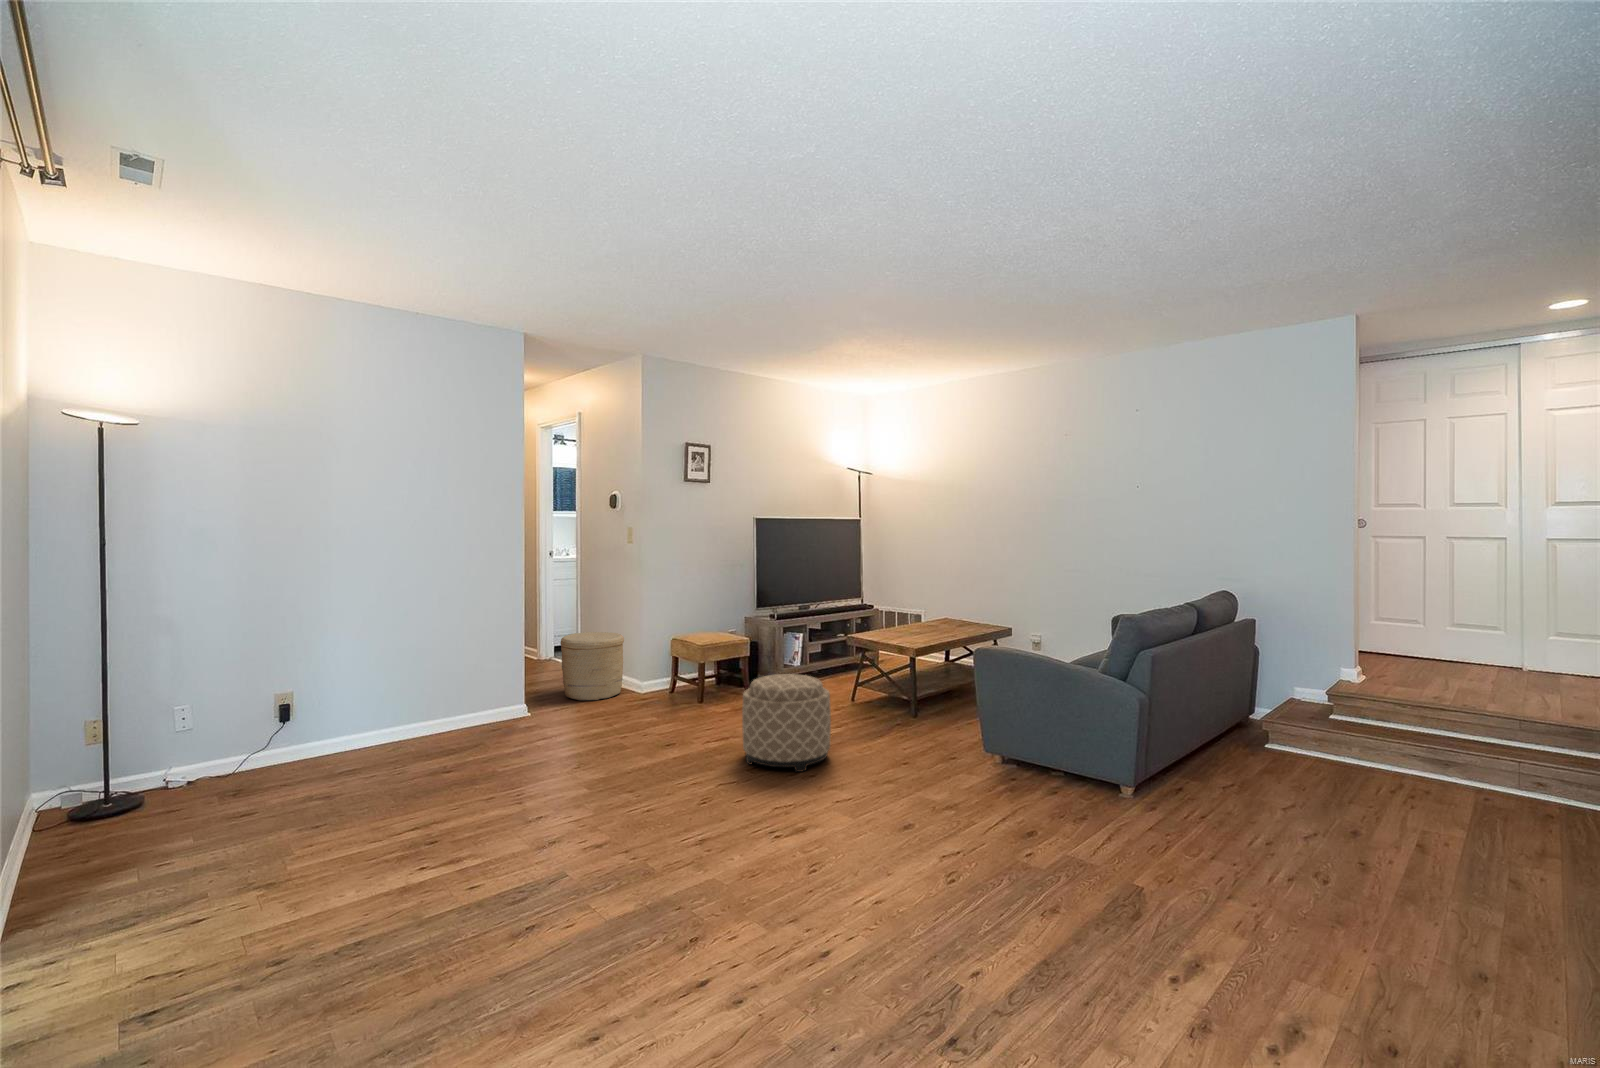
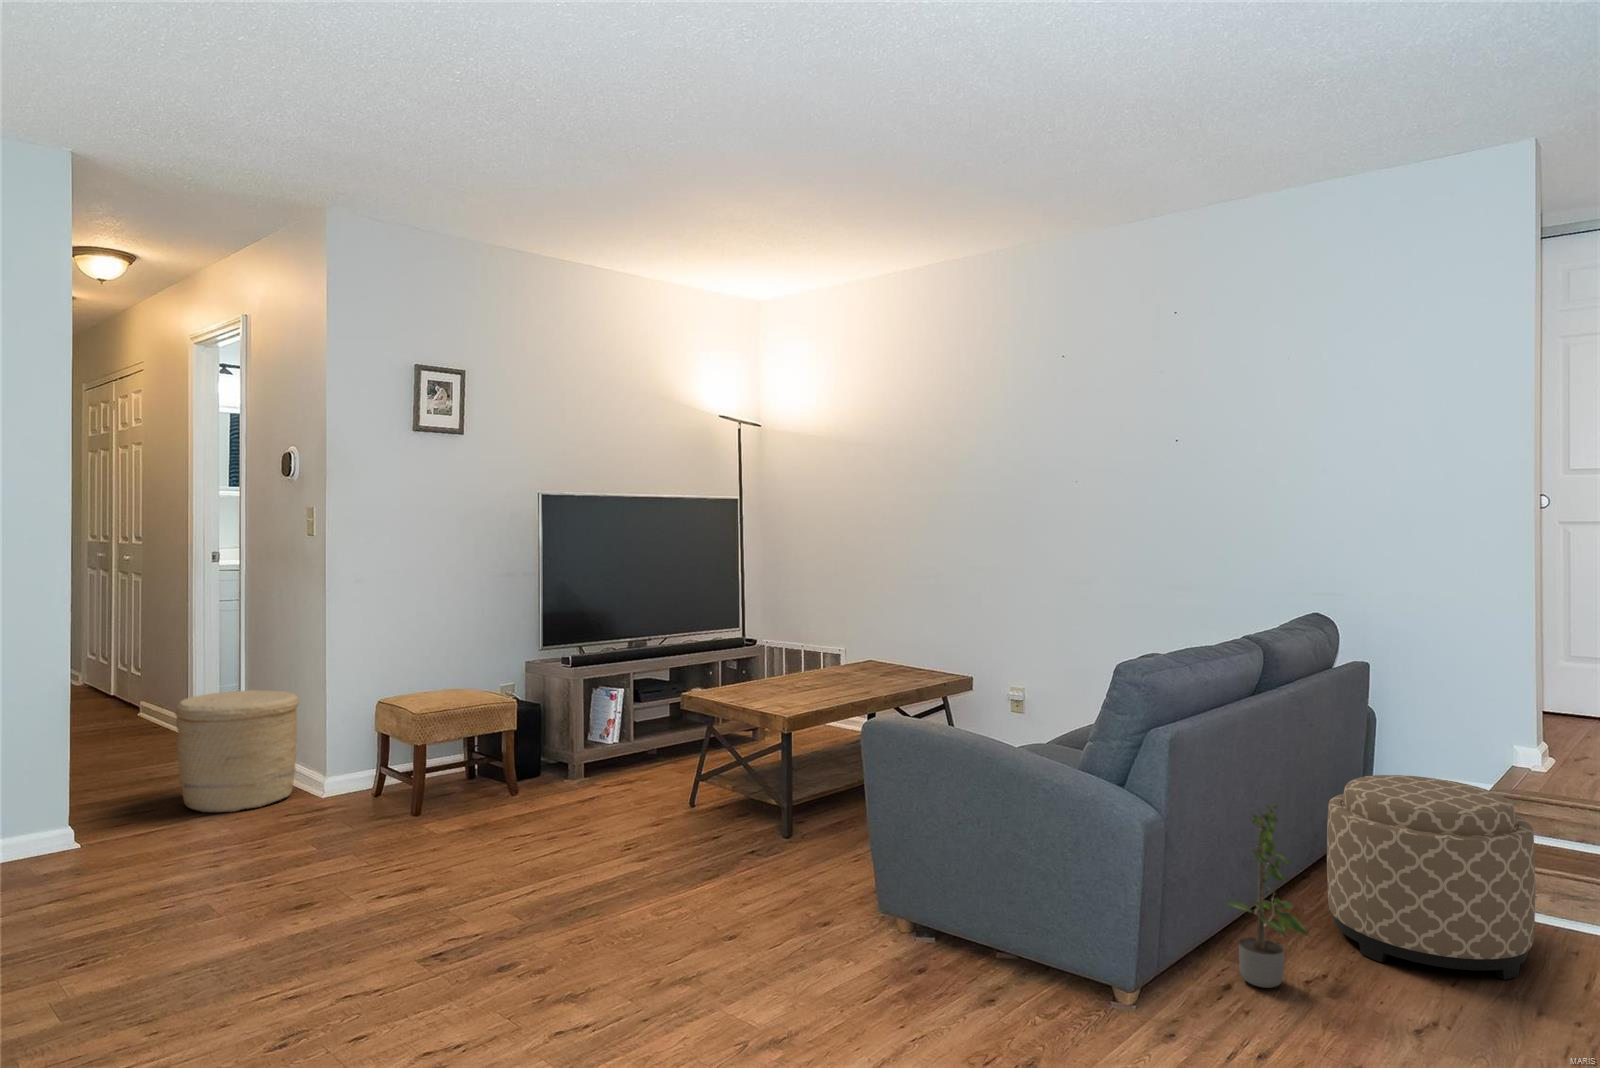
ottoman: present [742,674,831,772] -> present [1327,775,1535,980]
potted plant: none [1177,691,1225,789] -> present [1225,804,1309,988]

